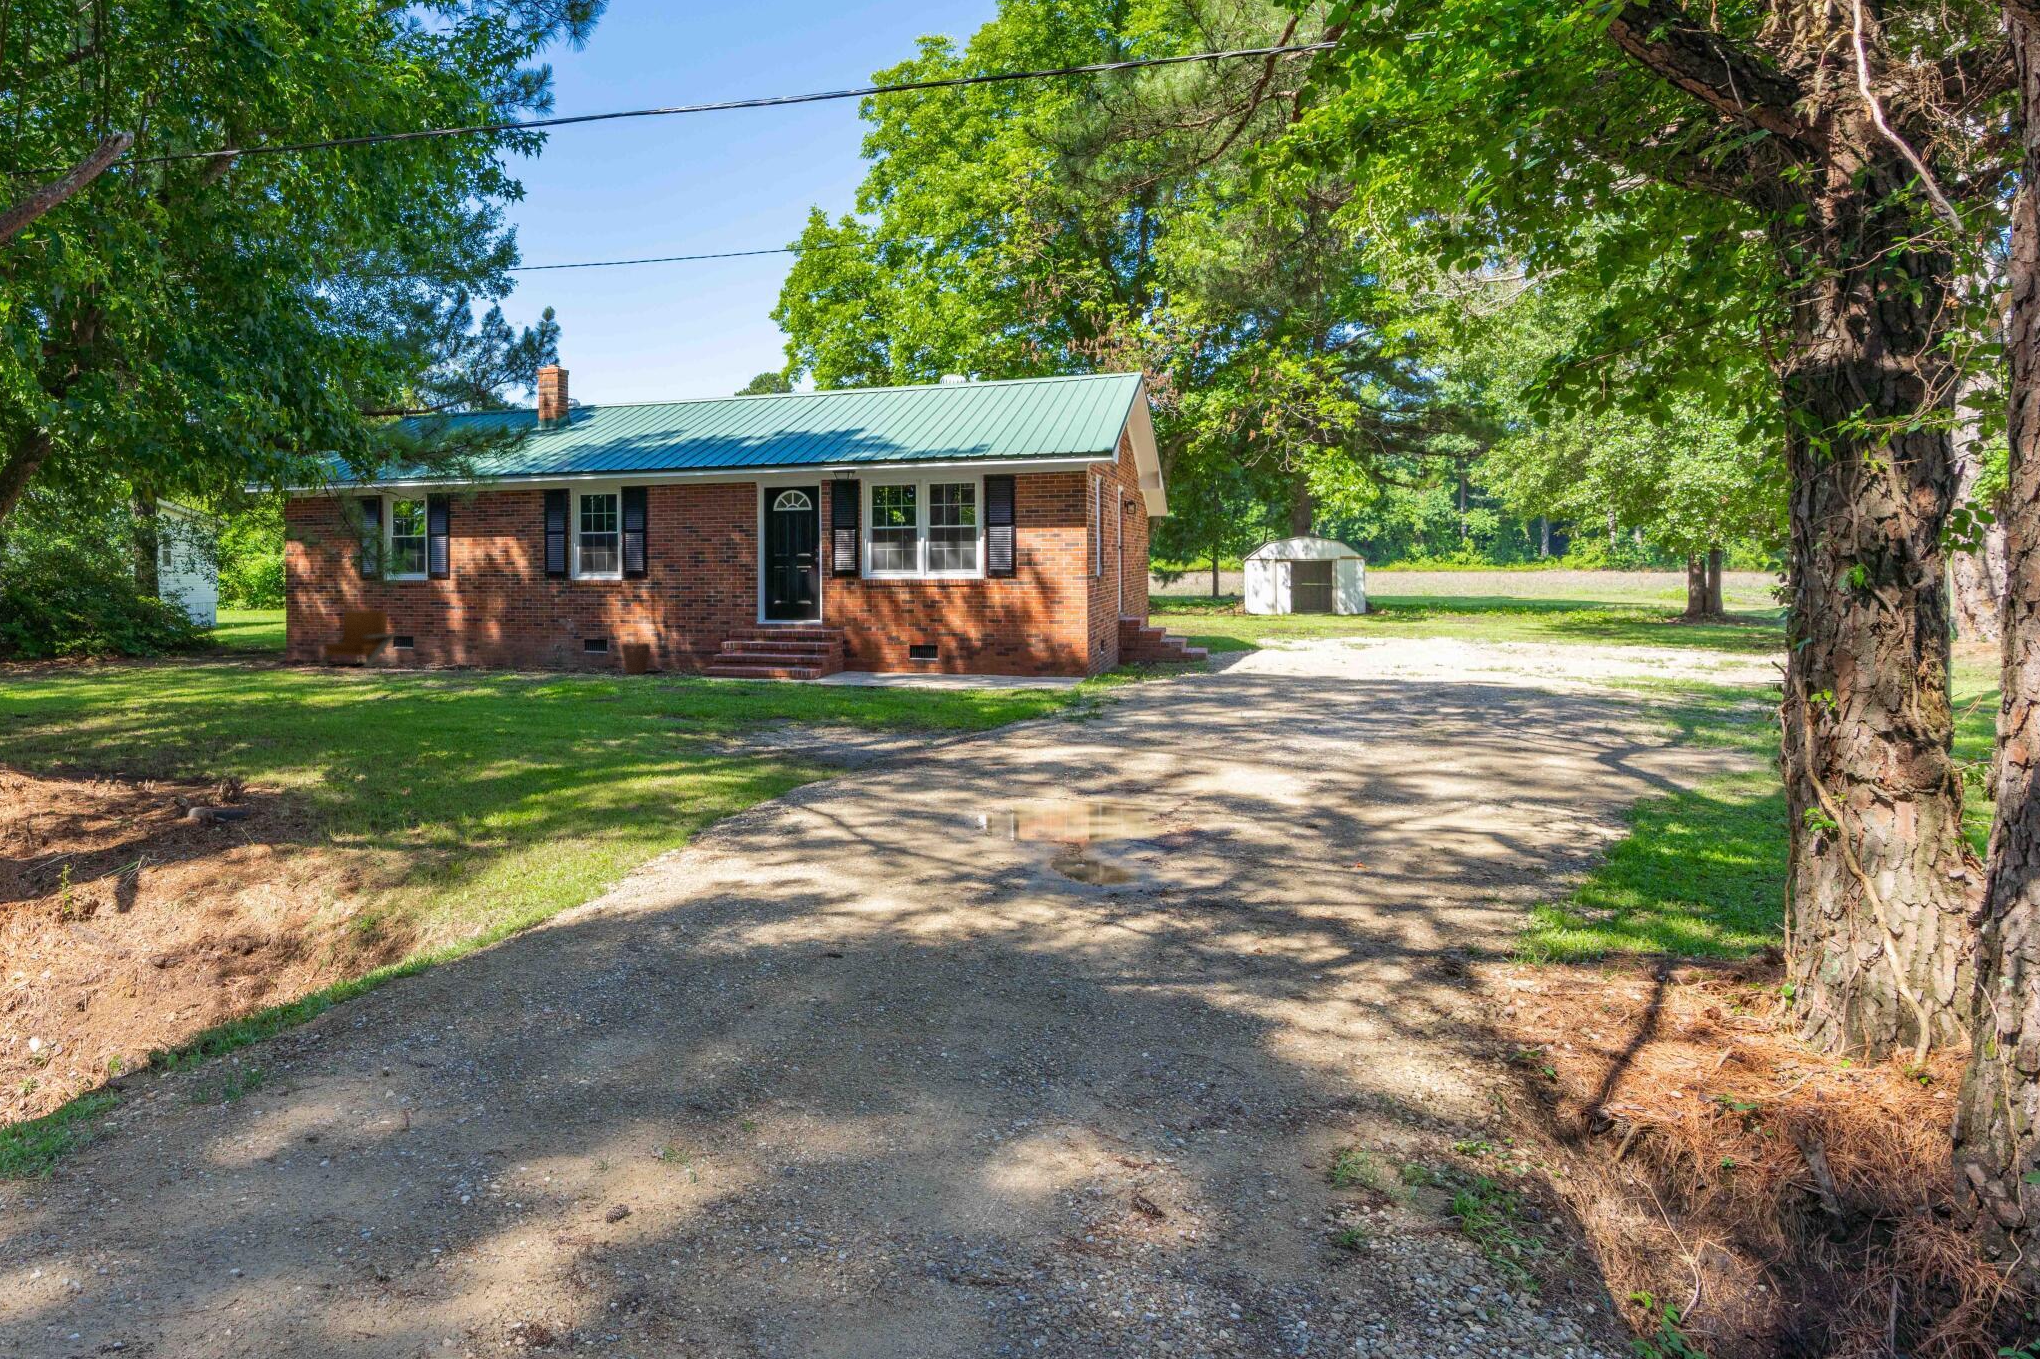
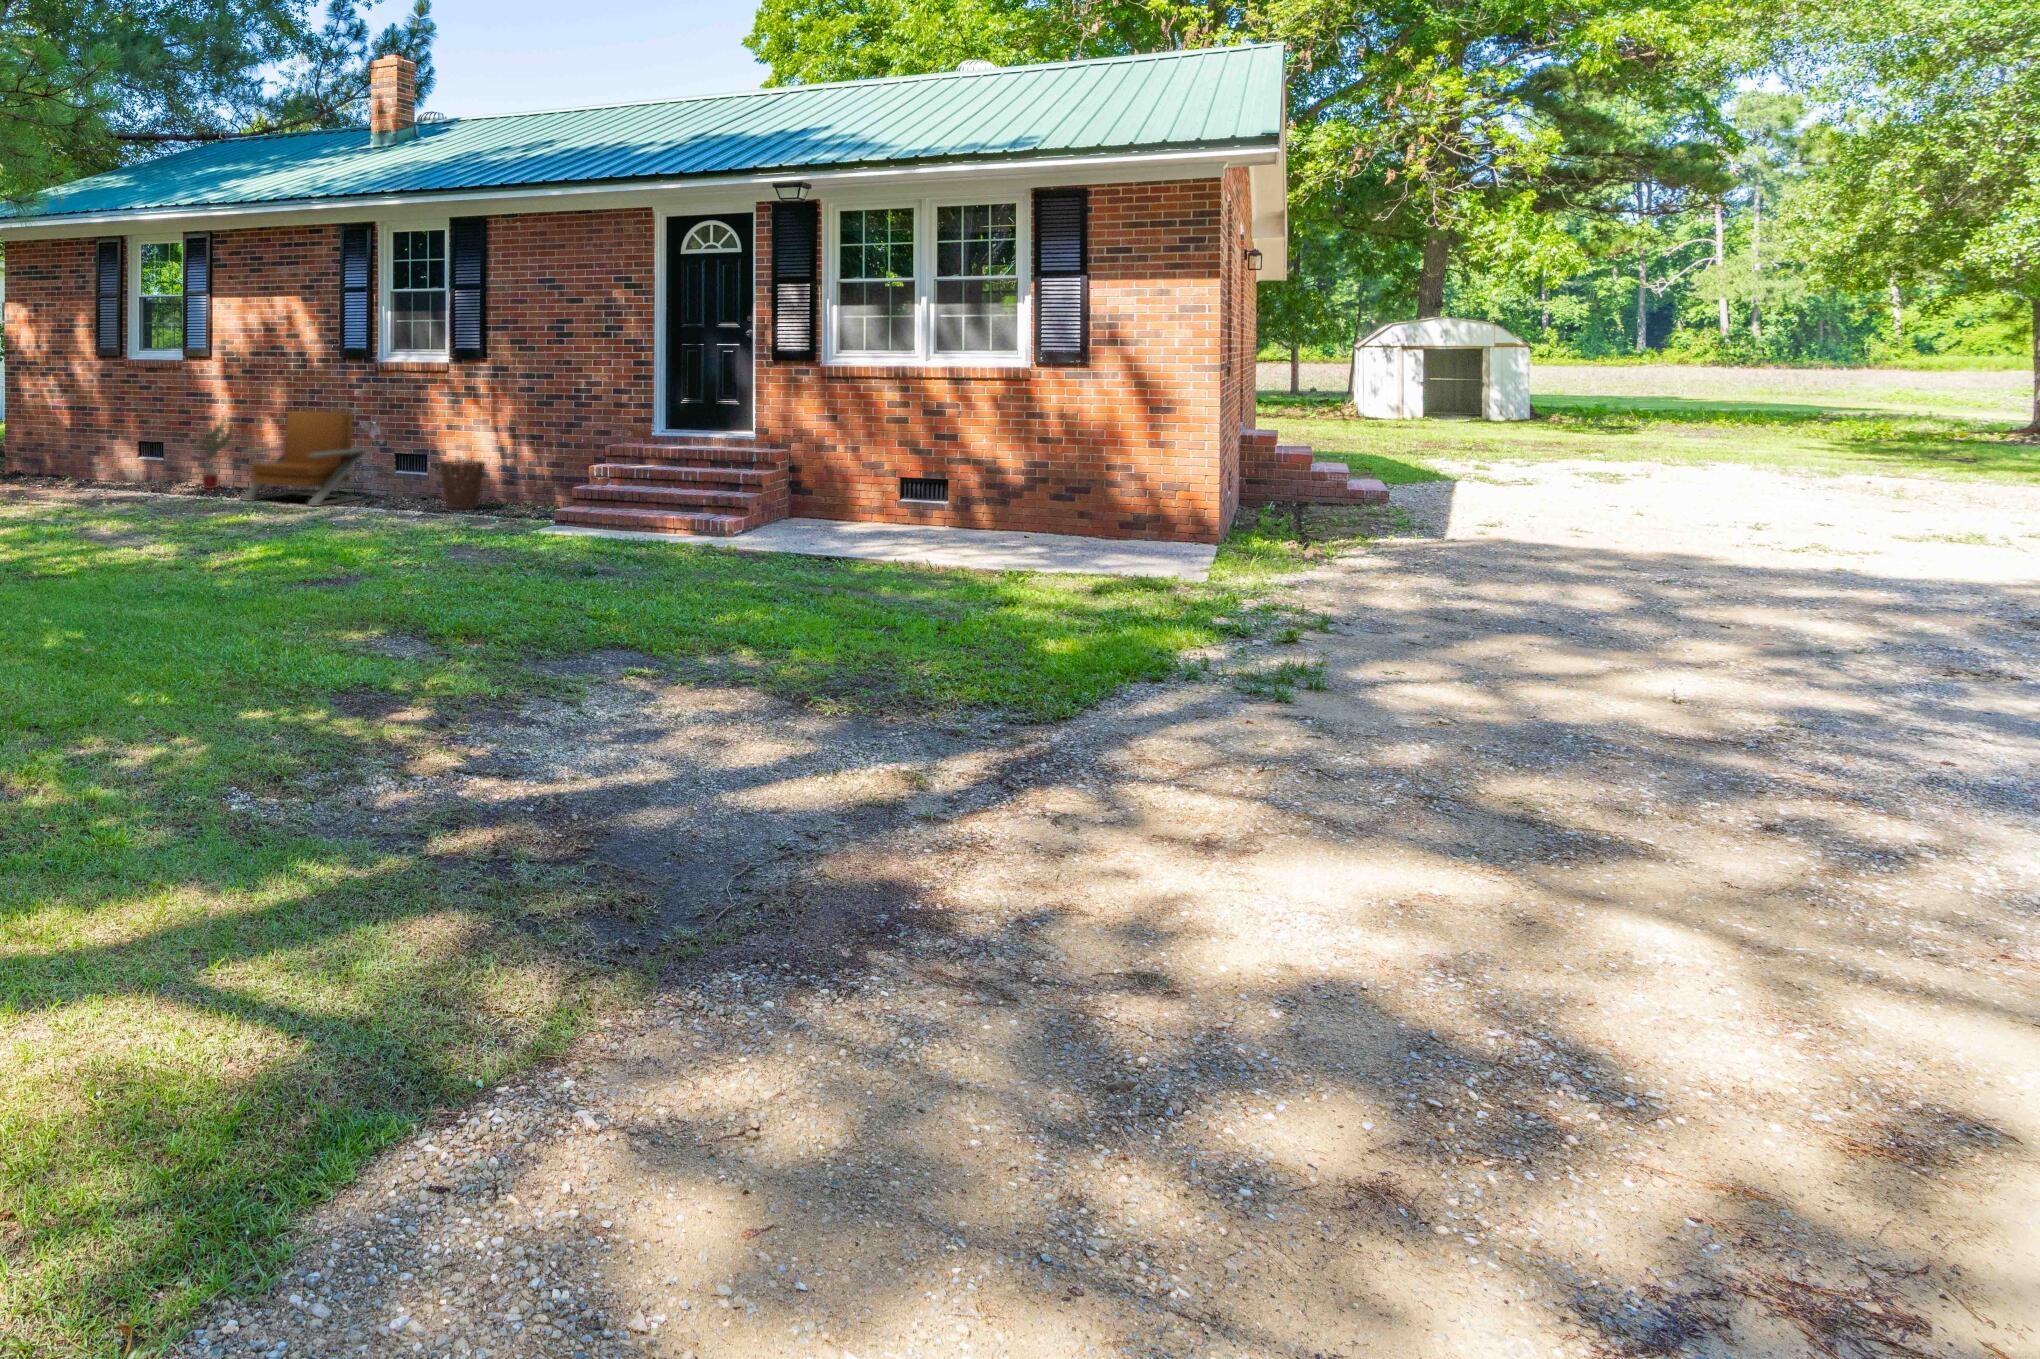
lounge chair: present [319,611,395,668] -> present [241,411,366,506]
potted tree: none [437,616,473,667] -> present [190,415,234,489]

